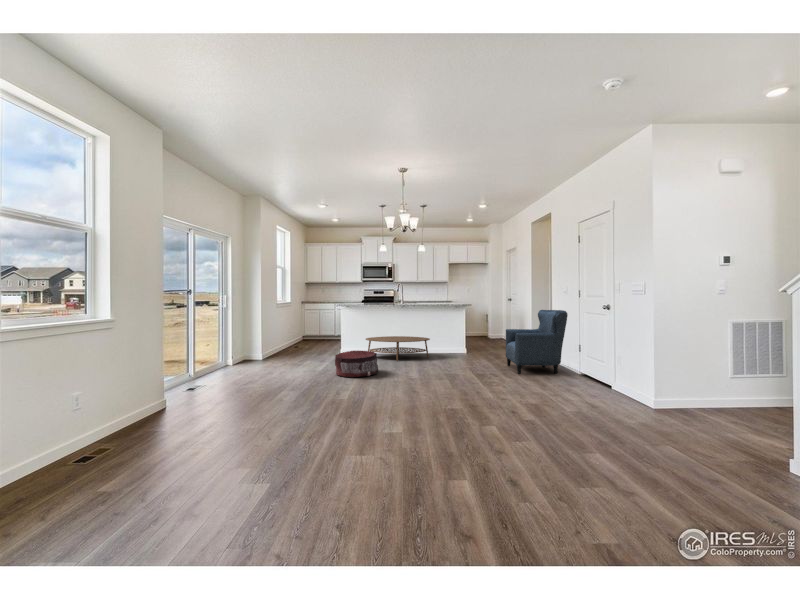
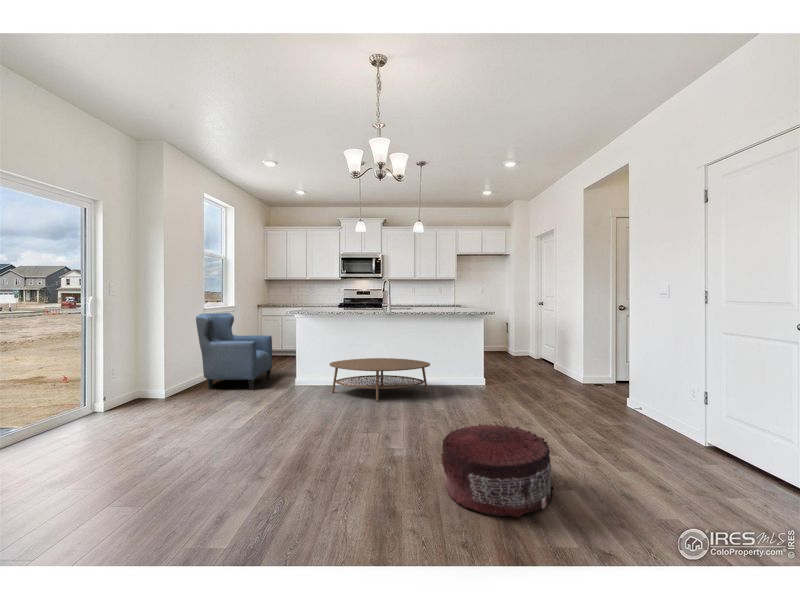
armchair: present [506,310,568,374] -> present [196,313,272,390]
pouf: present [335,351,378,377] -> present [441,424,554,517]

